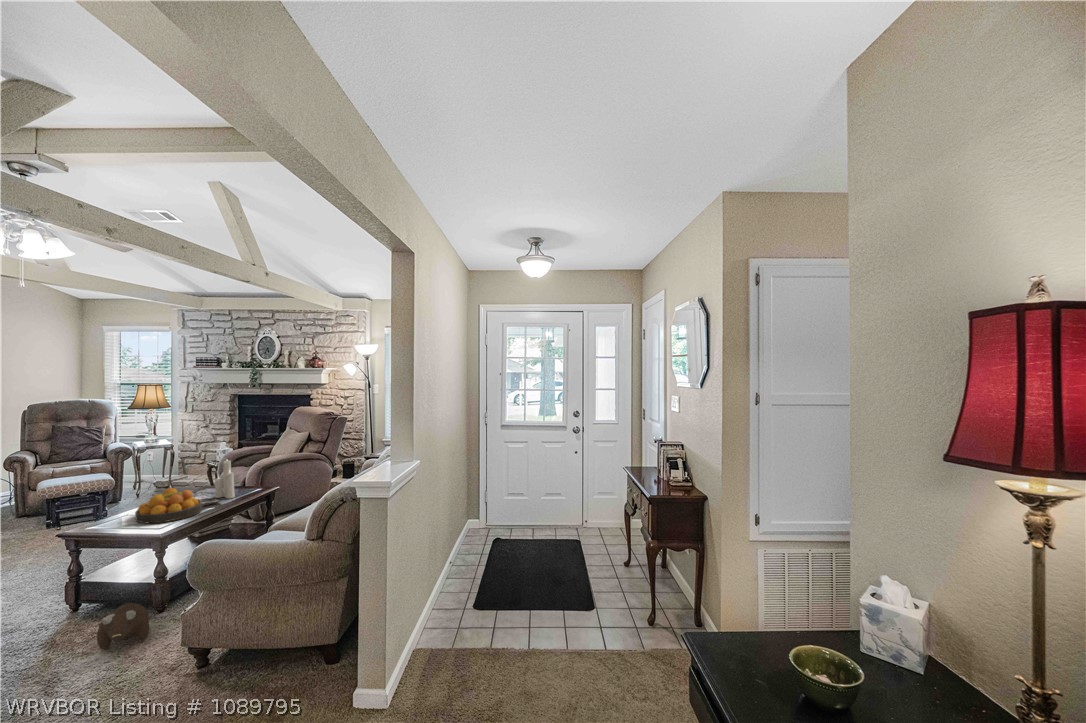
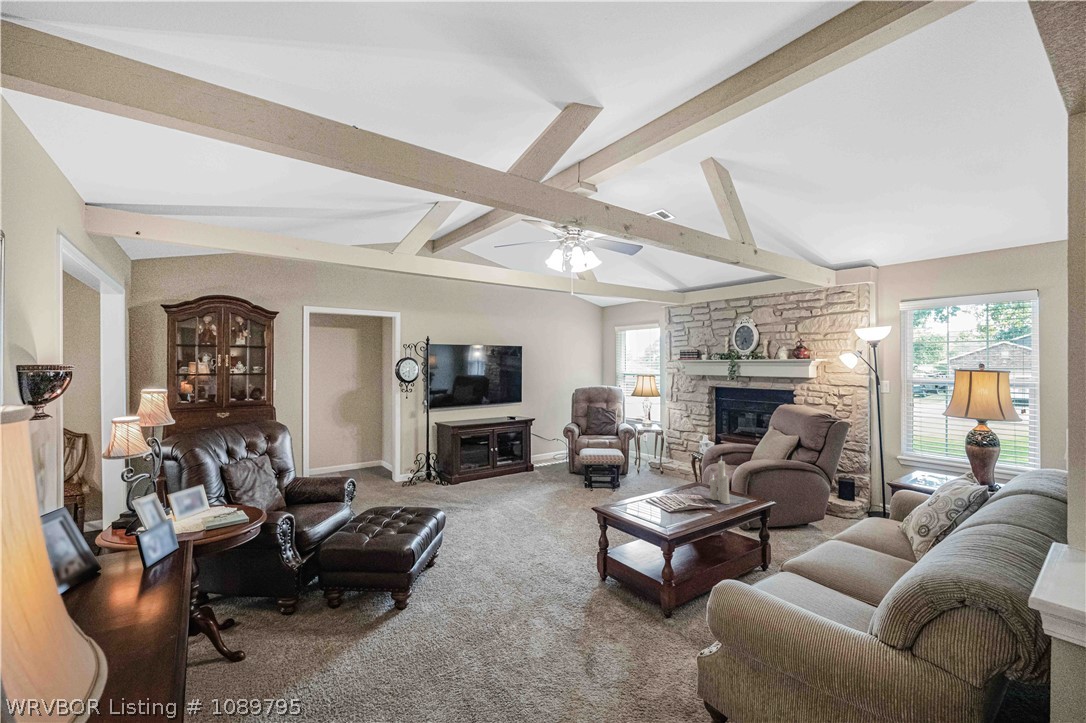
fruit bowl: present [135,488,203,523] -> none [645,482,701,519]
plush toy: present [97,603,149,650] -> none [622,599,663,646]

